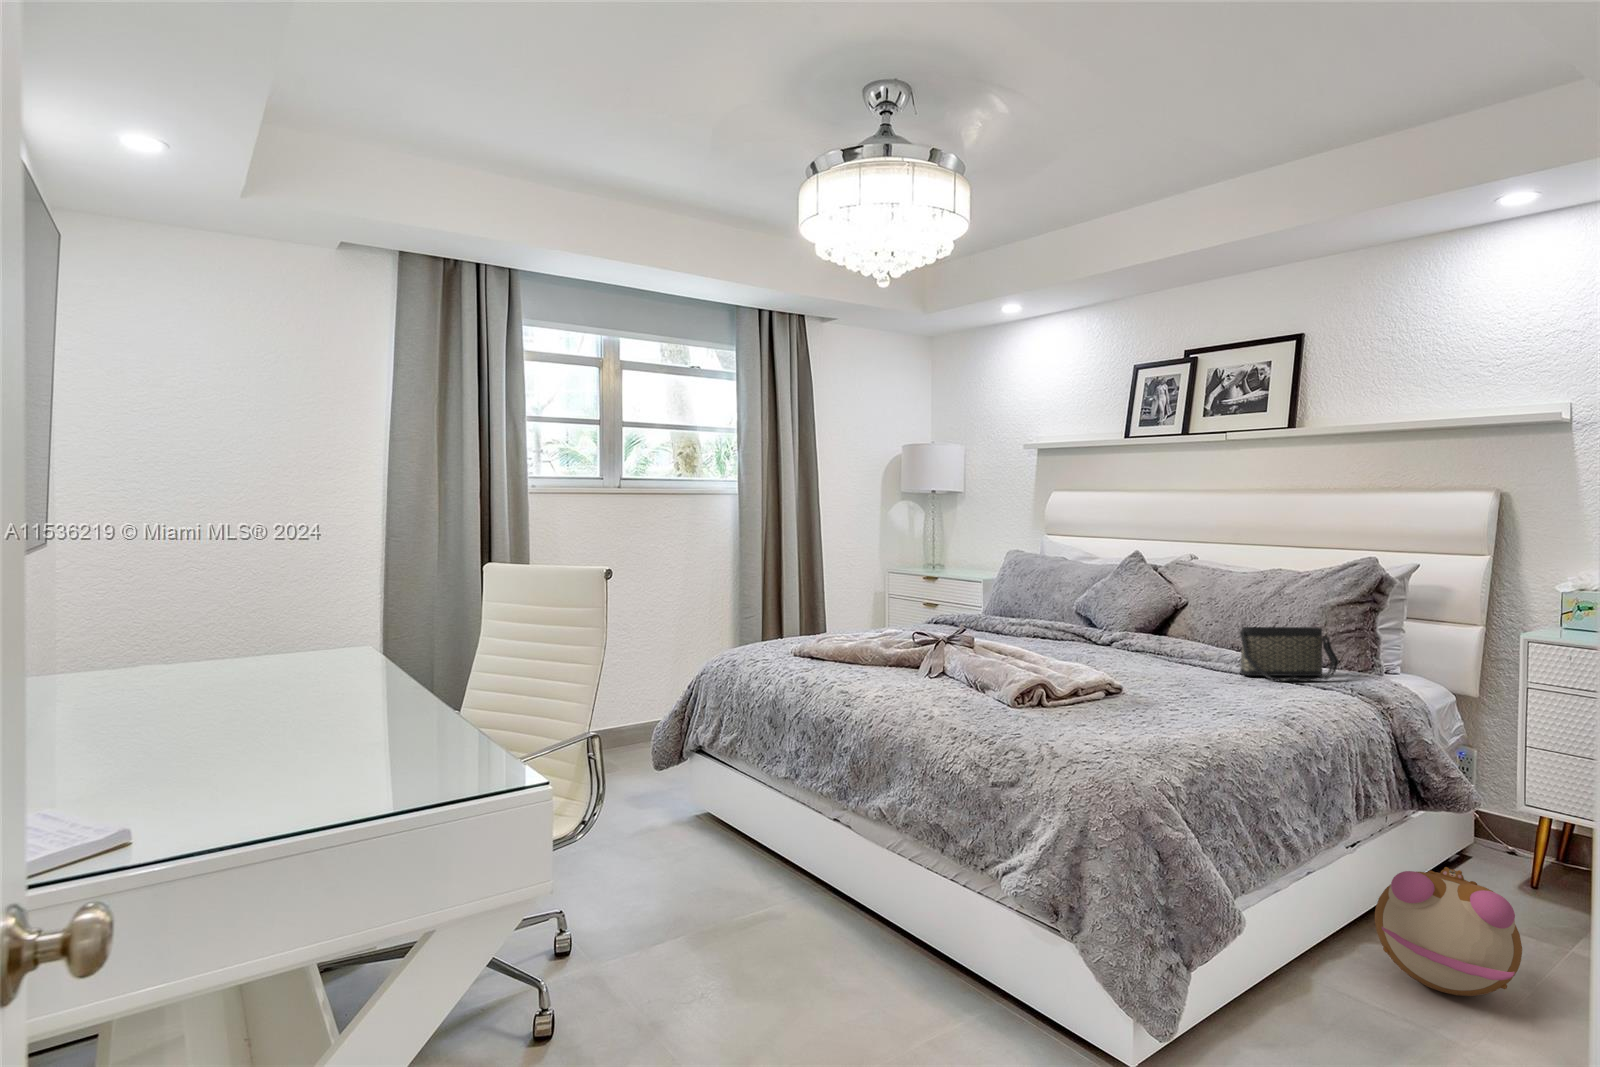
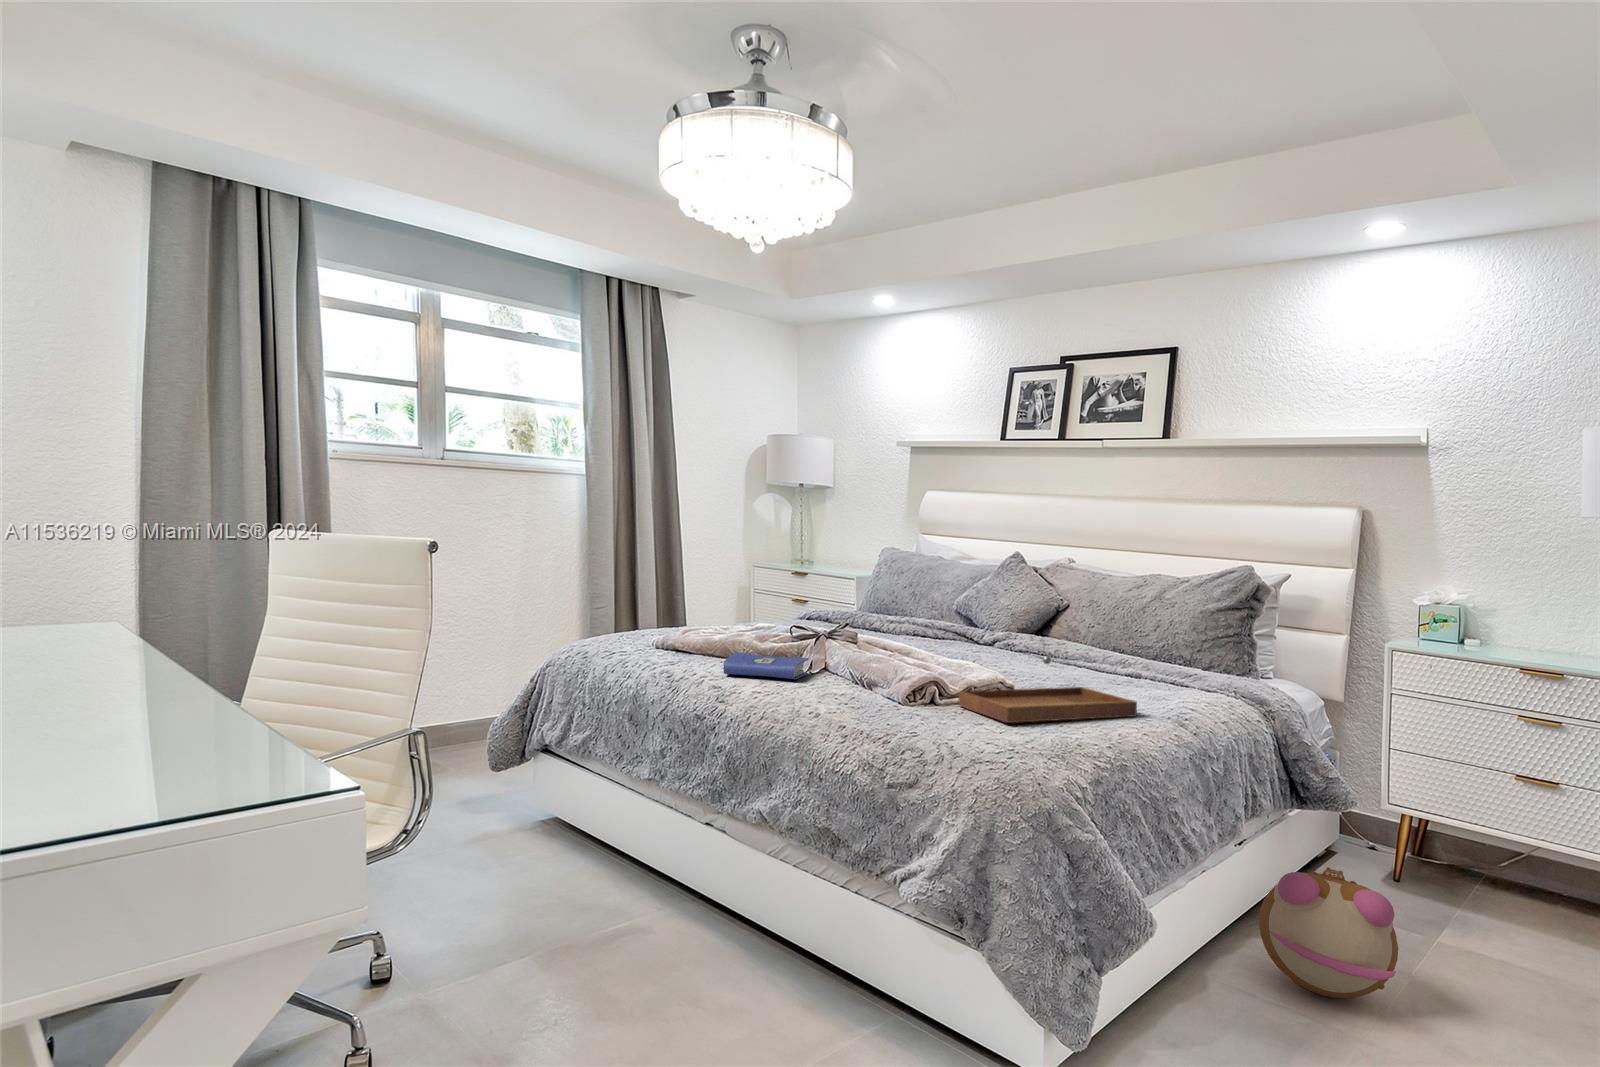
handbag: present [1239,627,1339,681] -> none [1126,627,1221,683]
hardcover book: none [849,659,927,685] -> present [723,652,809,680]
tray: none [1063,662,1239,728] -> present [958,656,1137,723]

